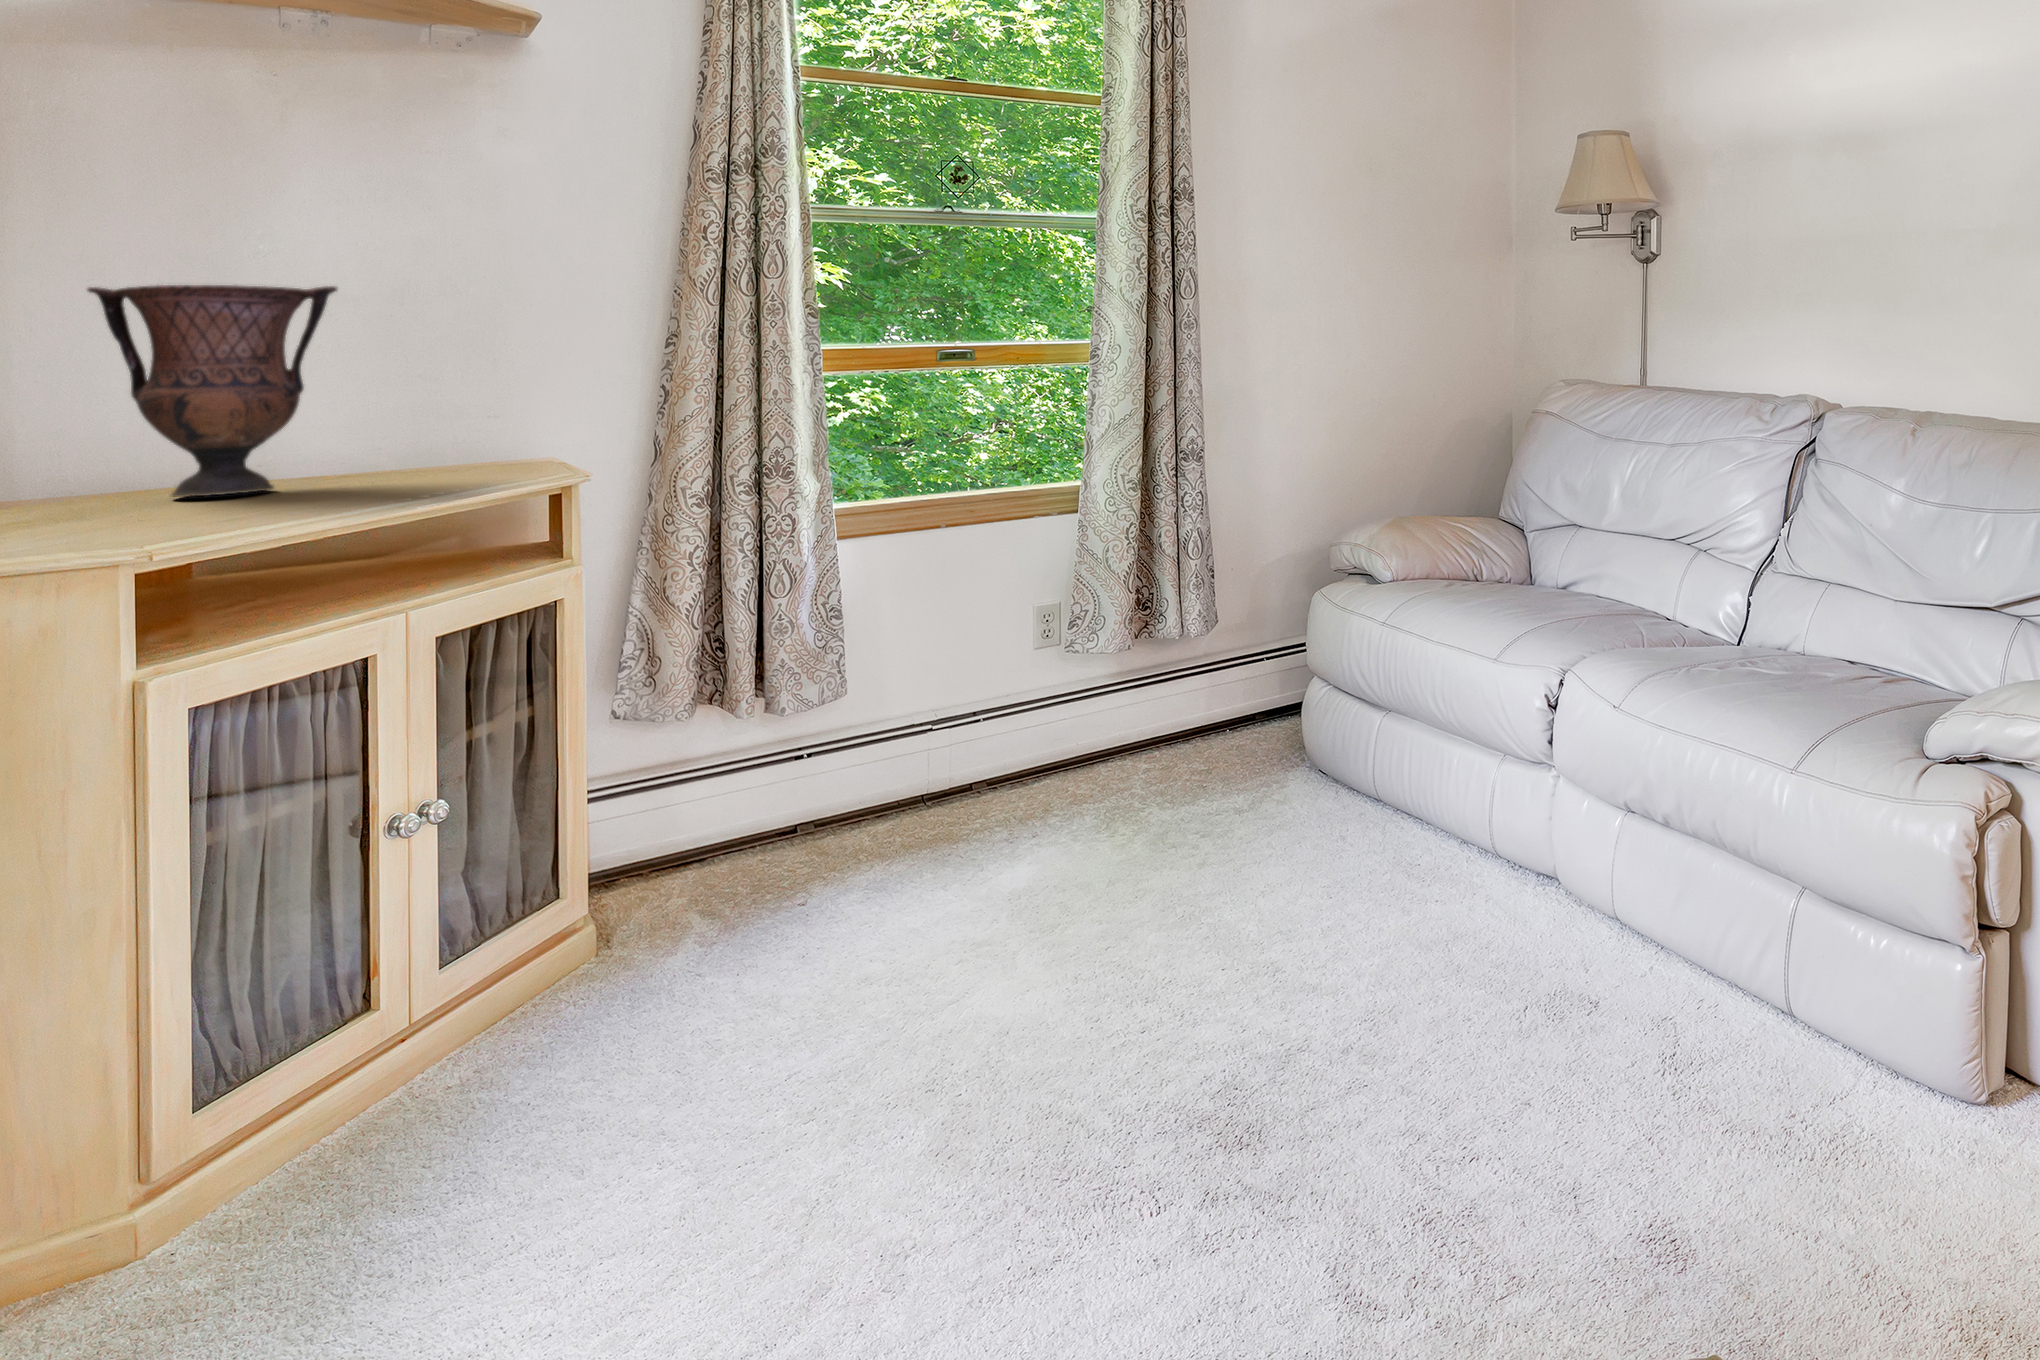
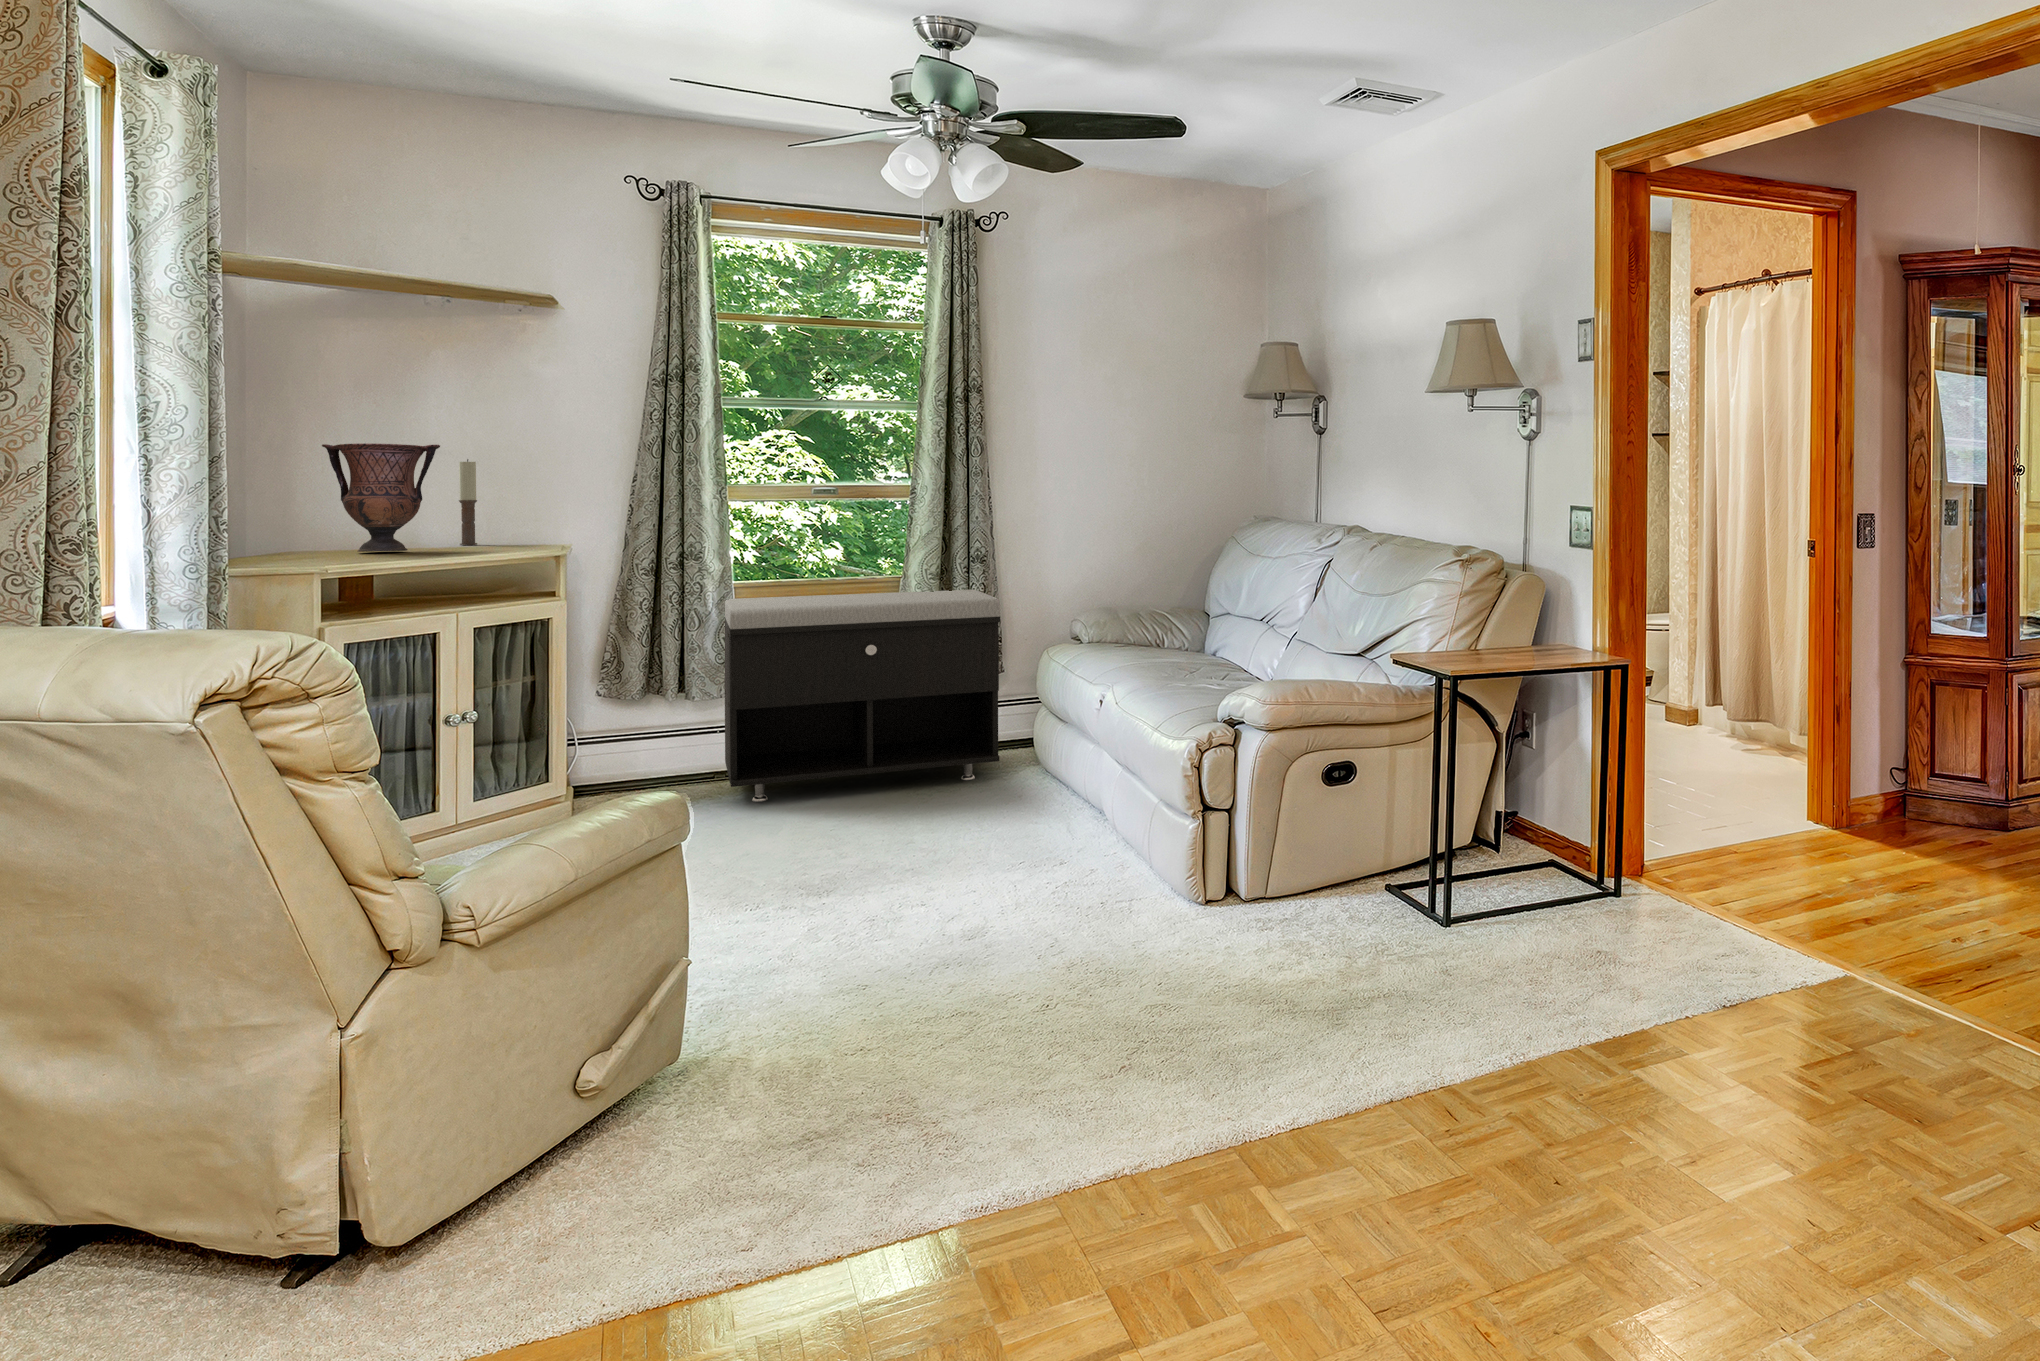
candle: none [354,312,391,467] -> present [459,459,477,545]
storage bench: none [816,497,1271,877] -> present [724,590,1000,802]

